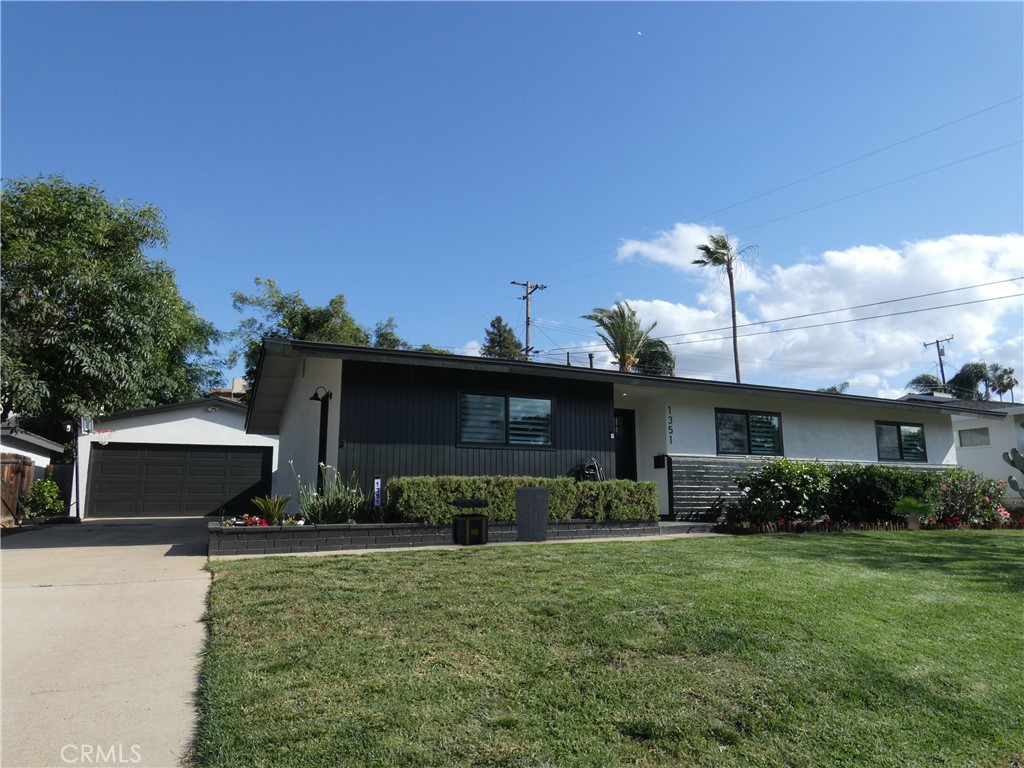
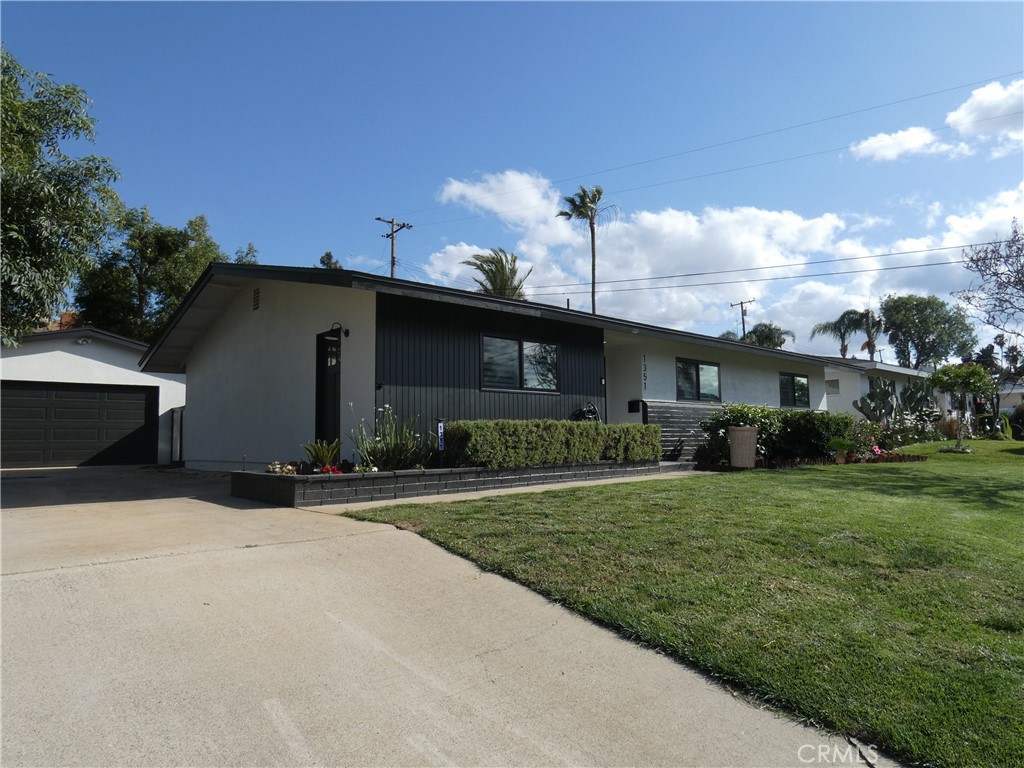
trash can: present [514,487,550,542] -> present [728,426,758,467]
toolbox: present [451,499,489,545] -> none [512,442,552,489]

